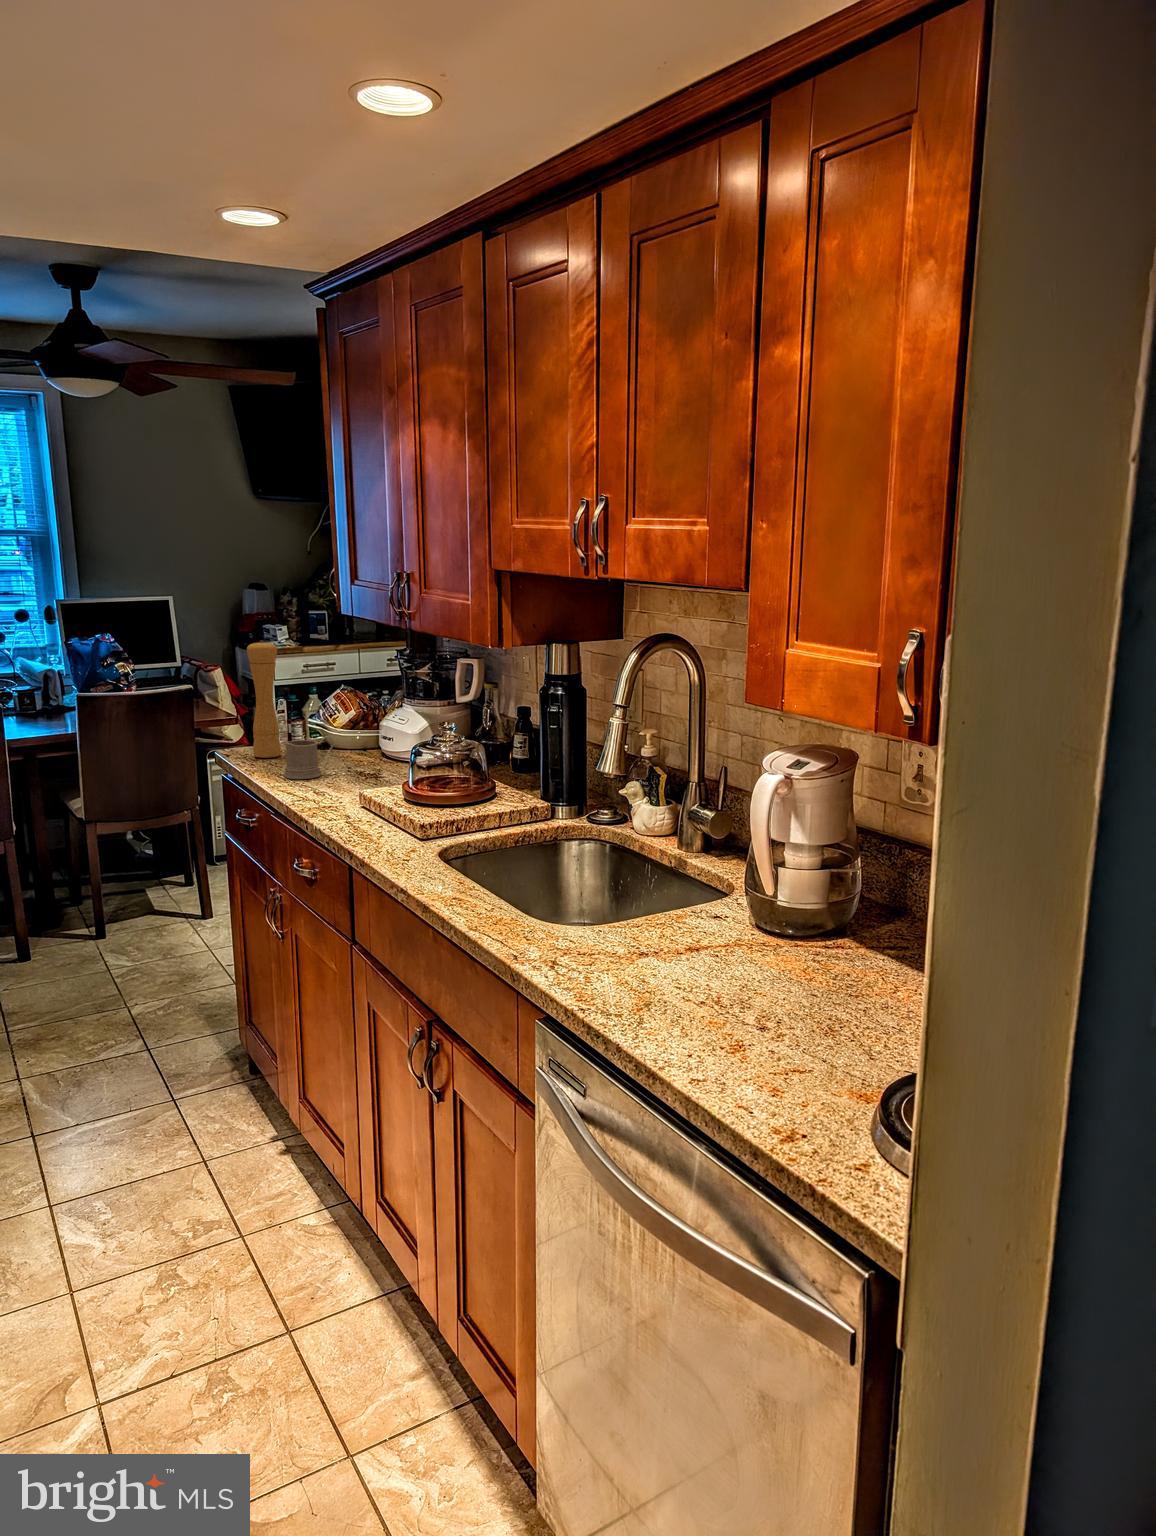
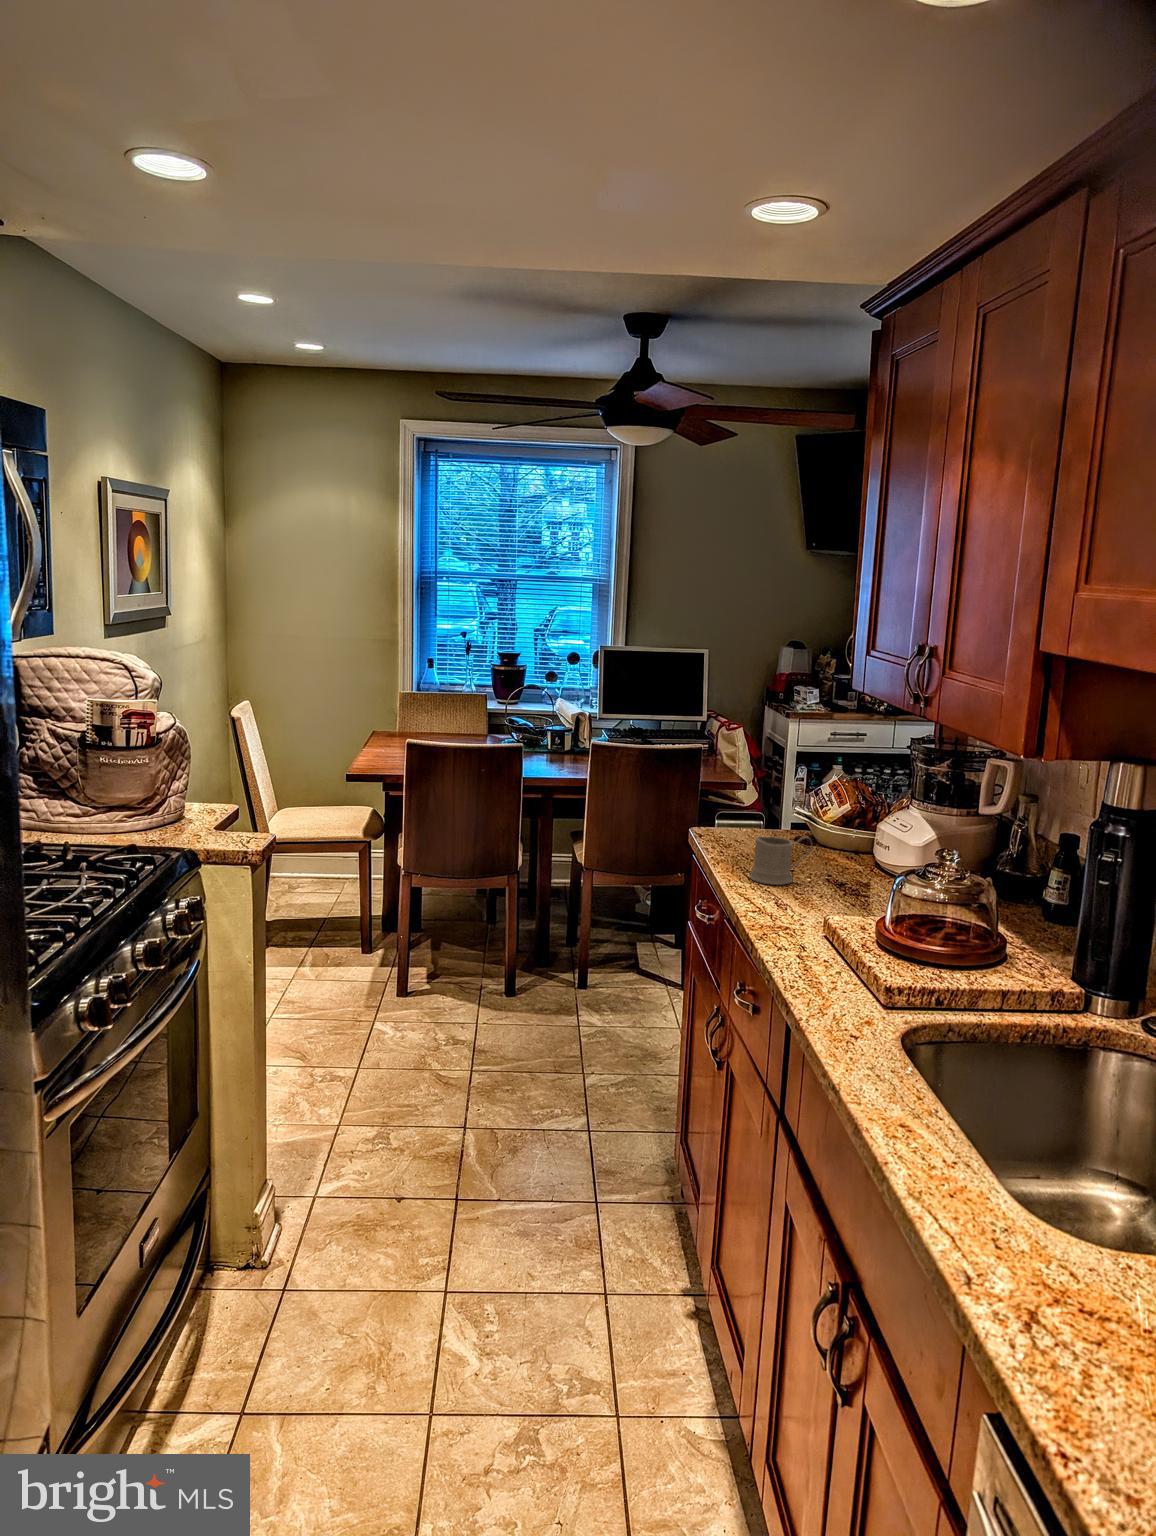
pepper mill: present [247,641,281,758] -> none [727,716,768,849]

